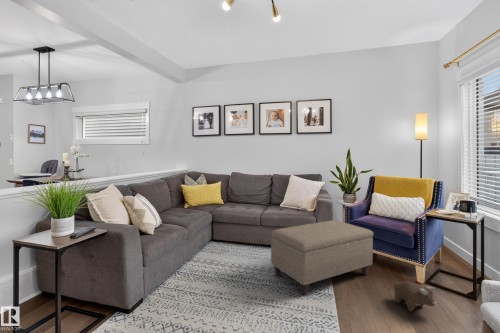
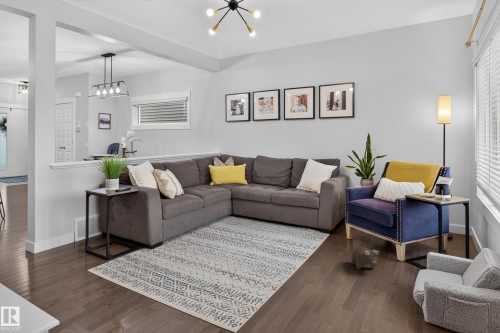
ottoman: present [271,220,373,295] -> none [265,200,355,252]

